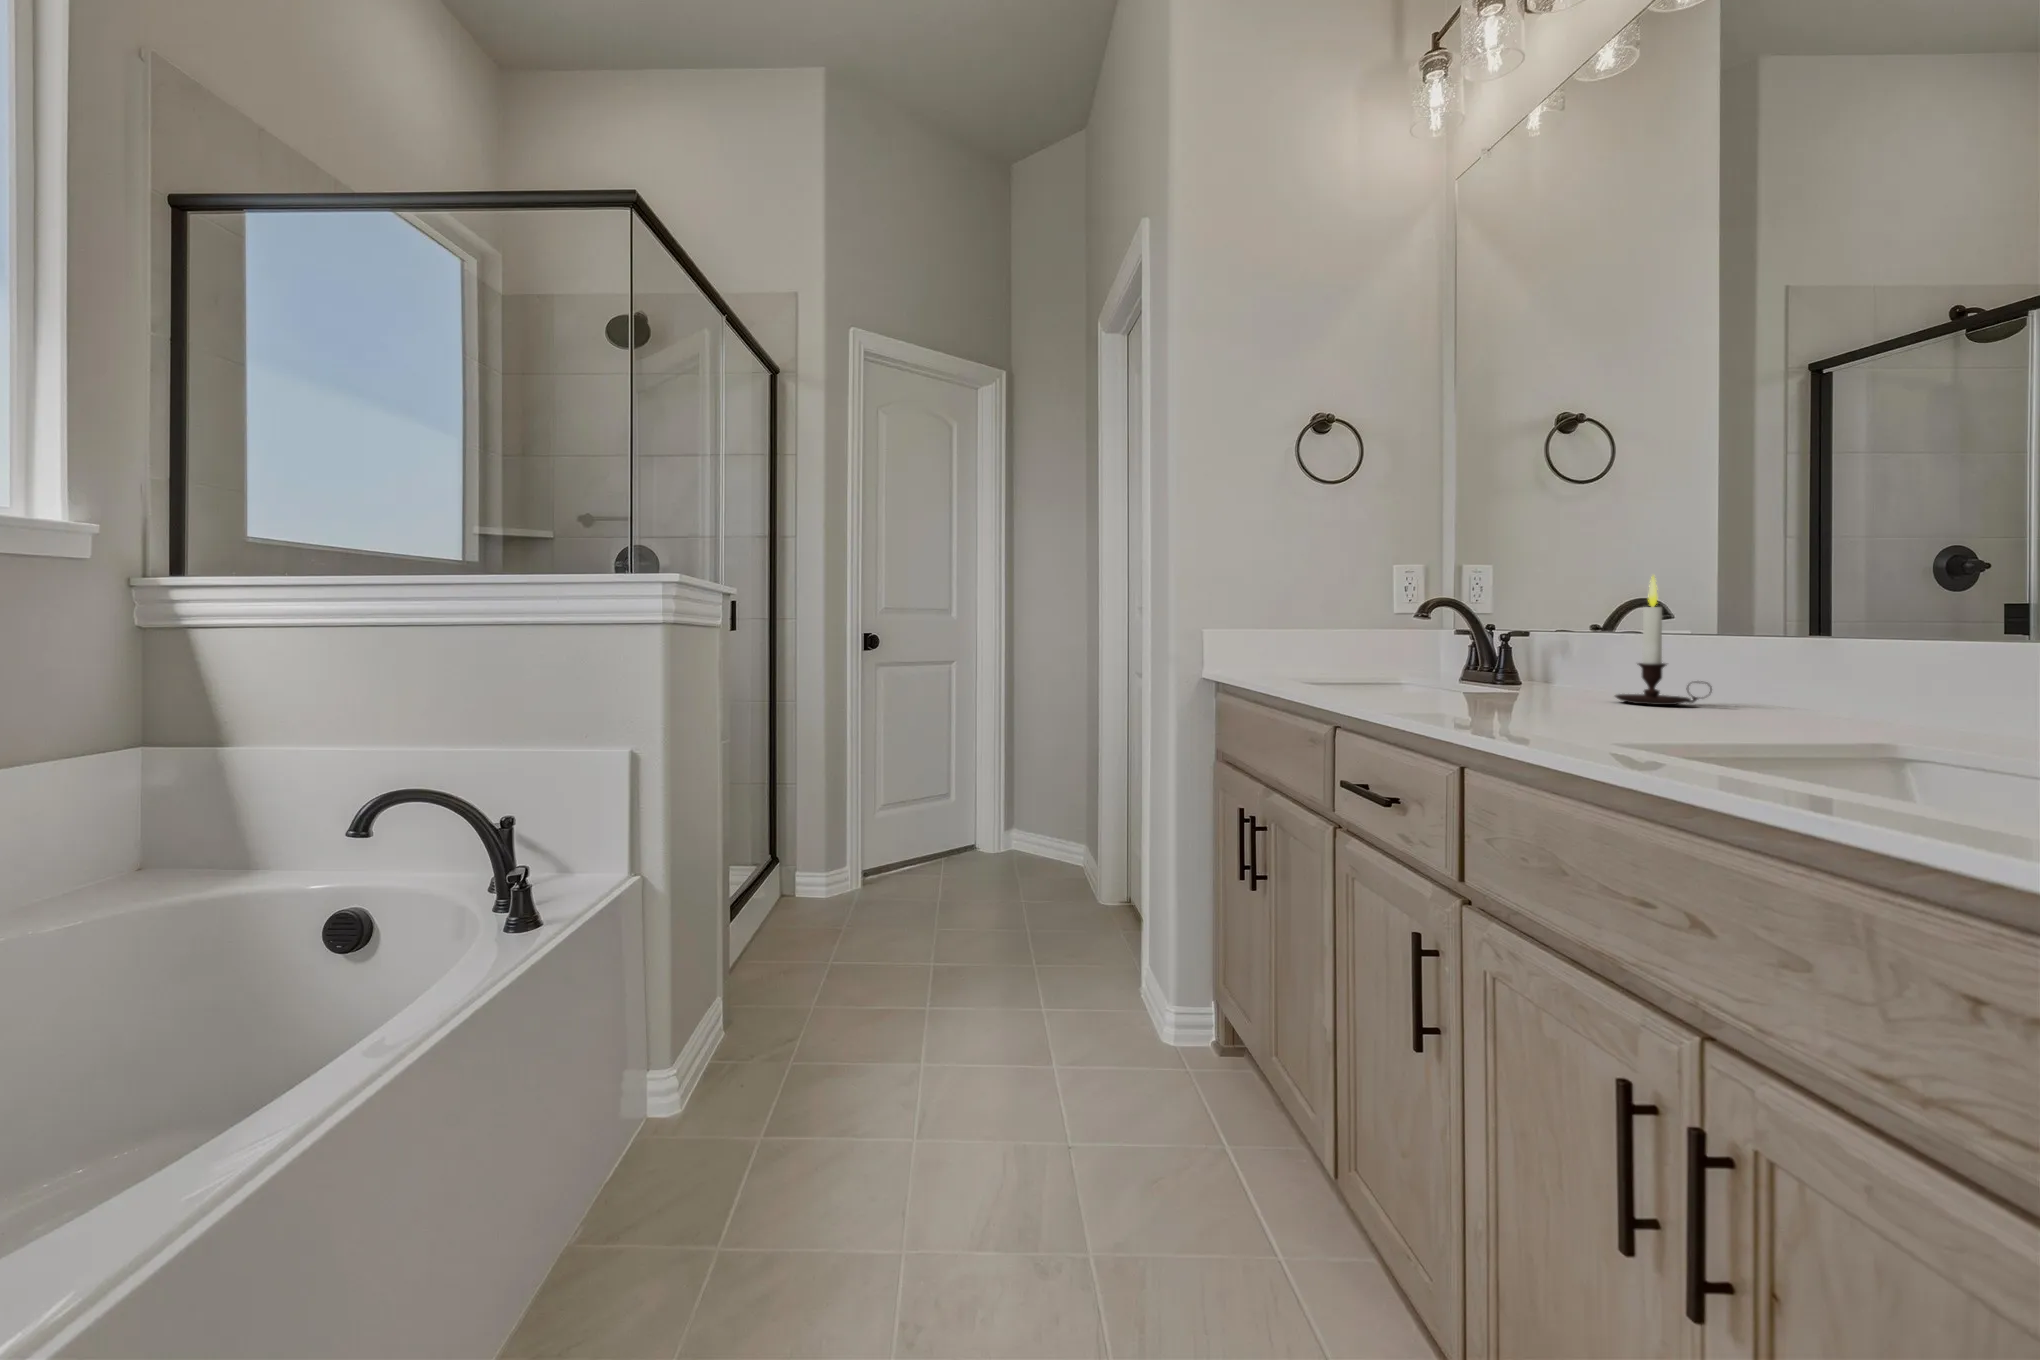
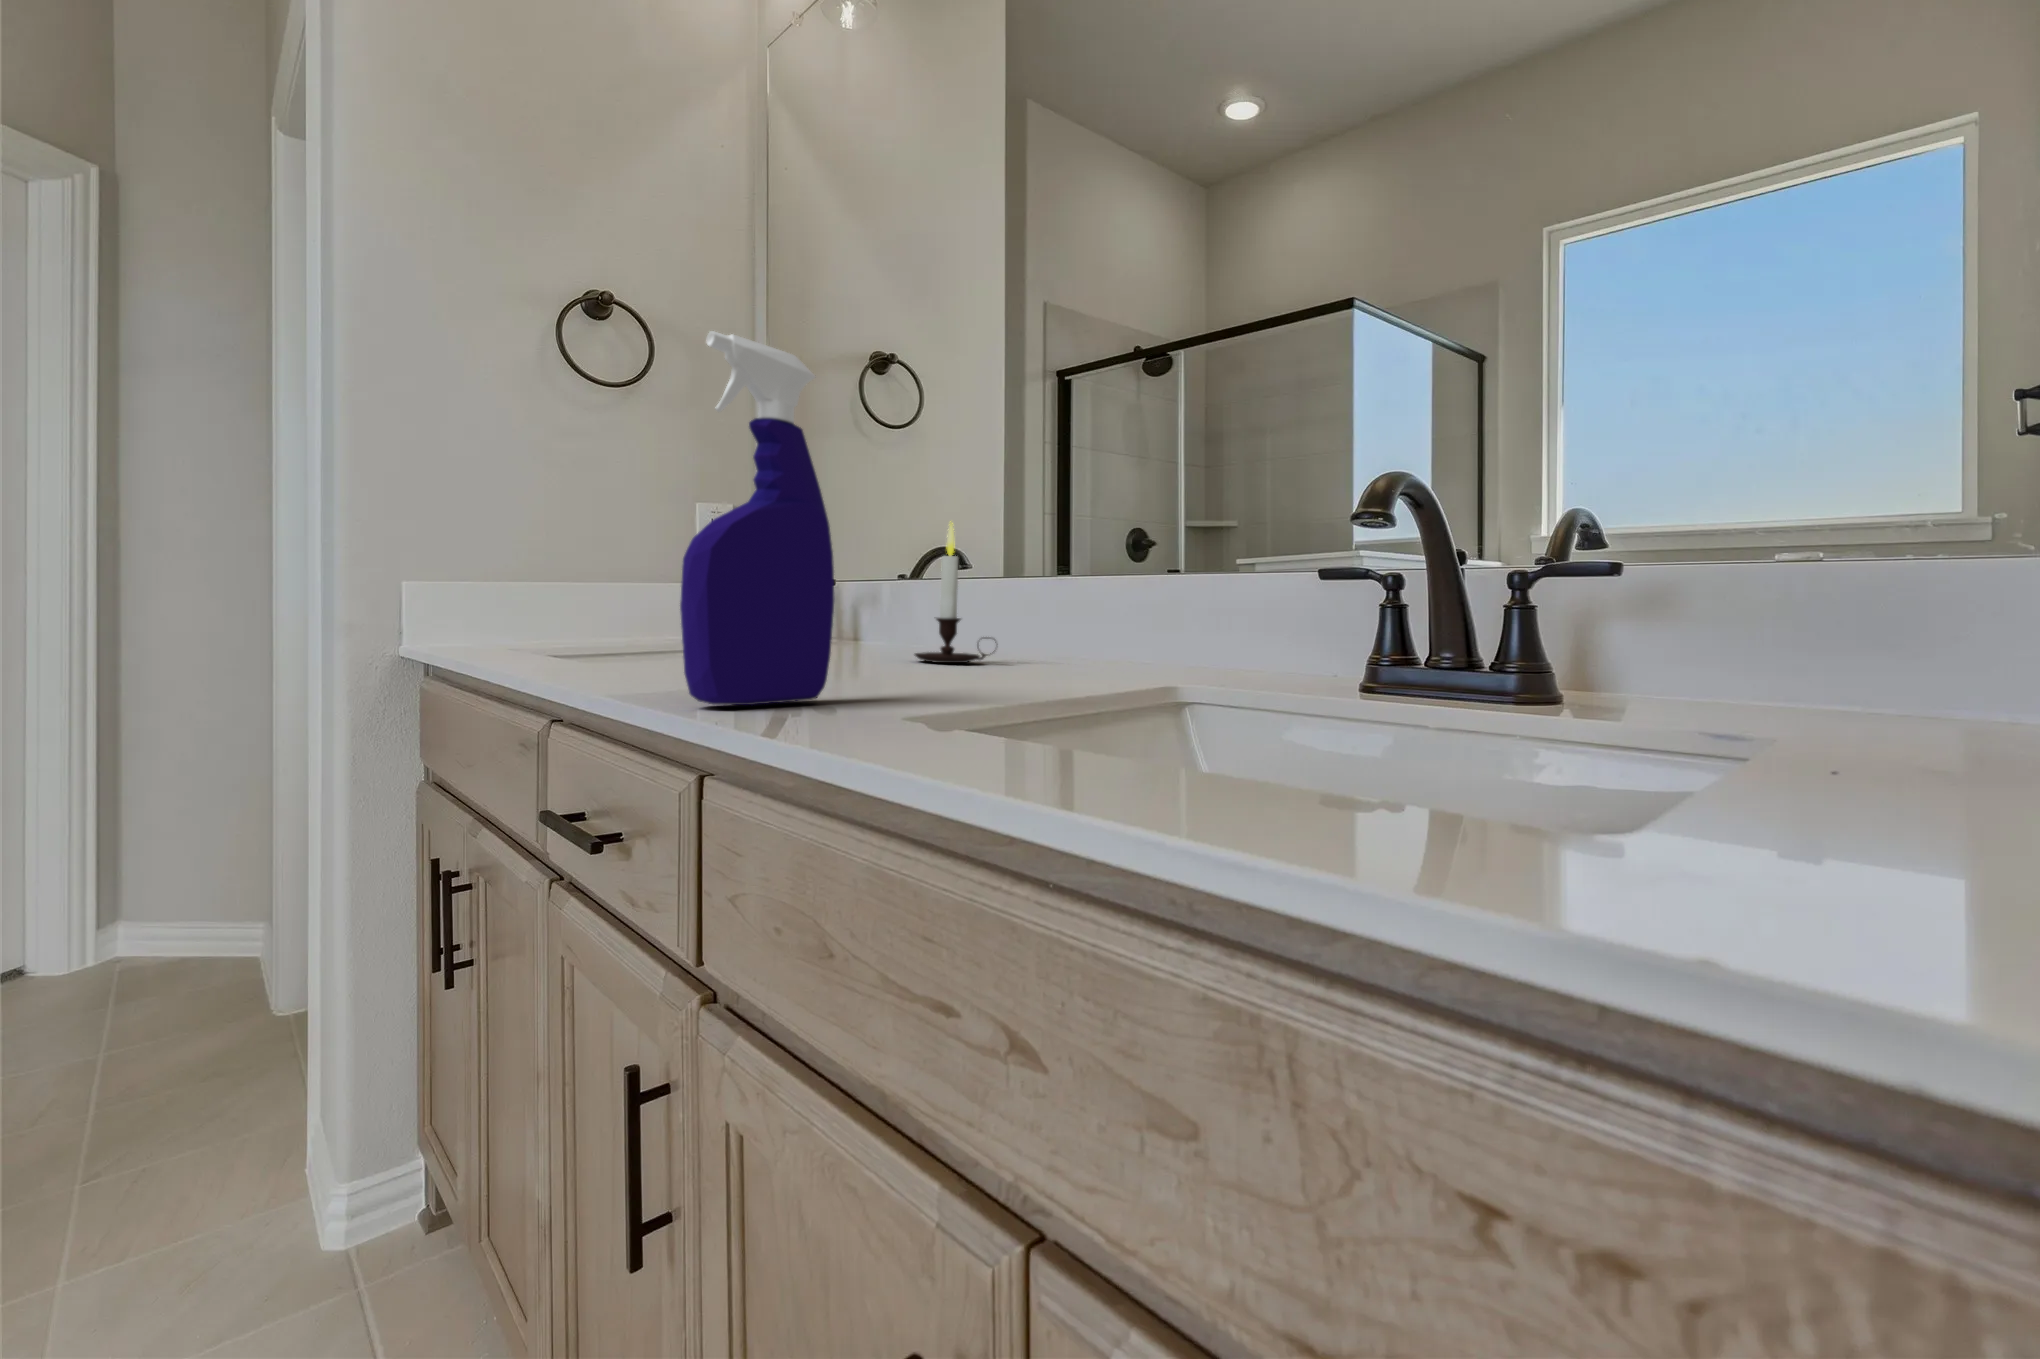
spray bottle: none [1448,513,1546,727] -> present [680,331,834,705]

